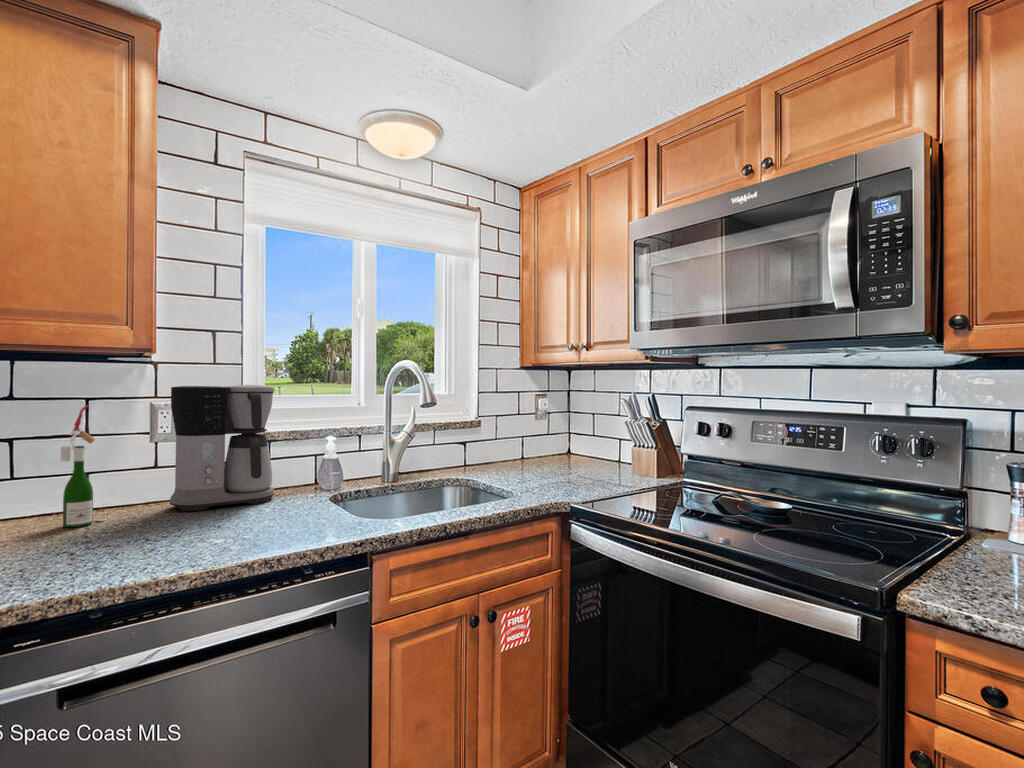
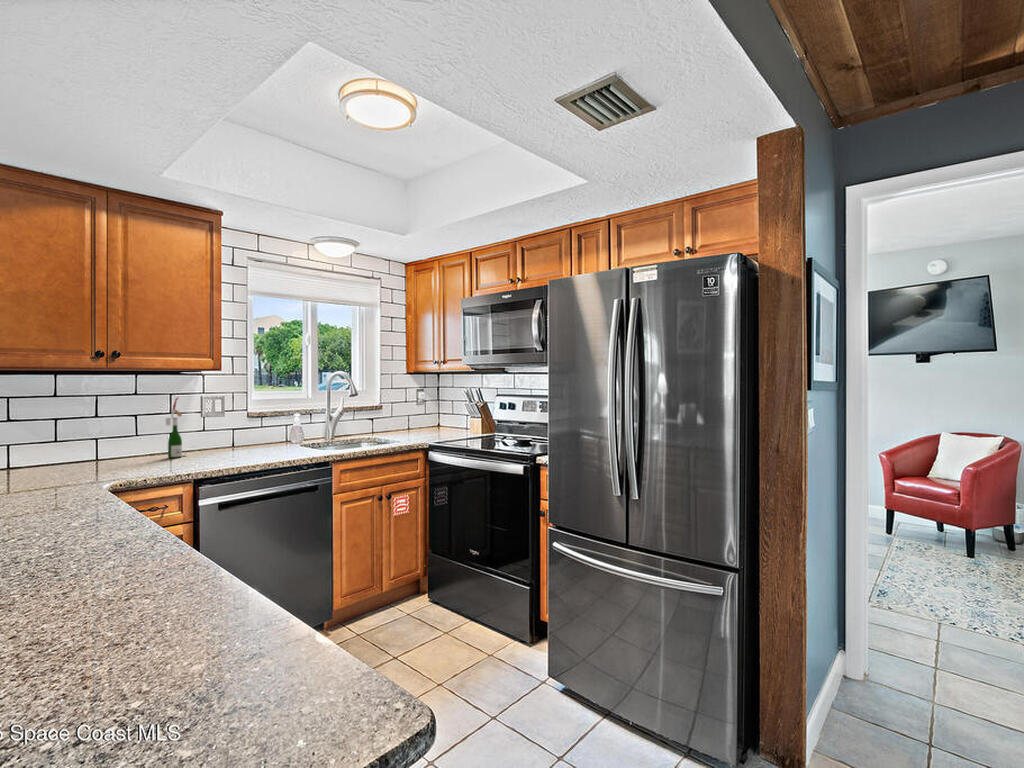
coffee maker: present [170,385,275,511] -> none [214,386,268,452]

